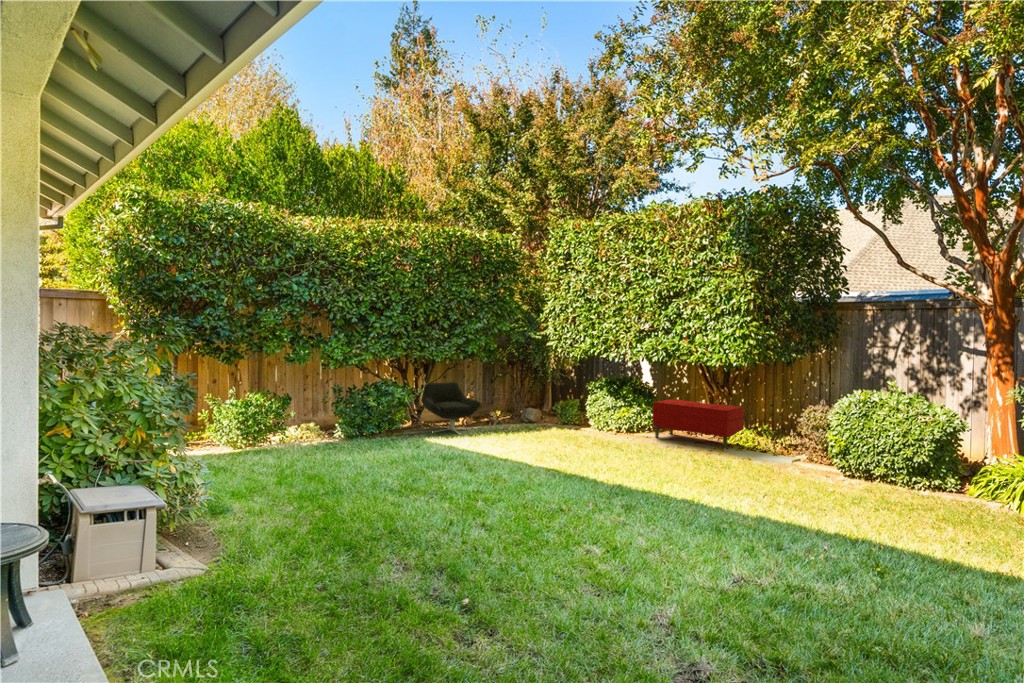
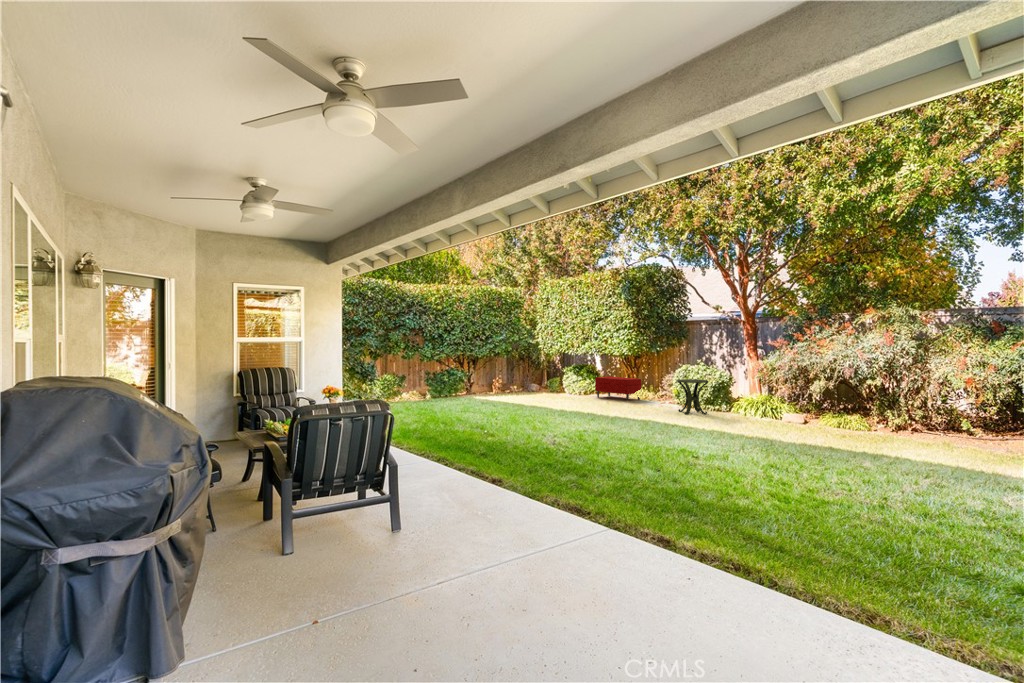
lounge chair: present [421,382,481,435] -> none [472,369,504,396]
side table: none [883,420,965,500] -> present [676,379,708,415]

